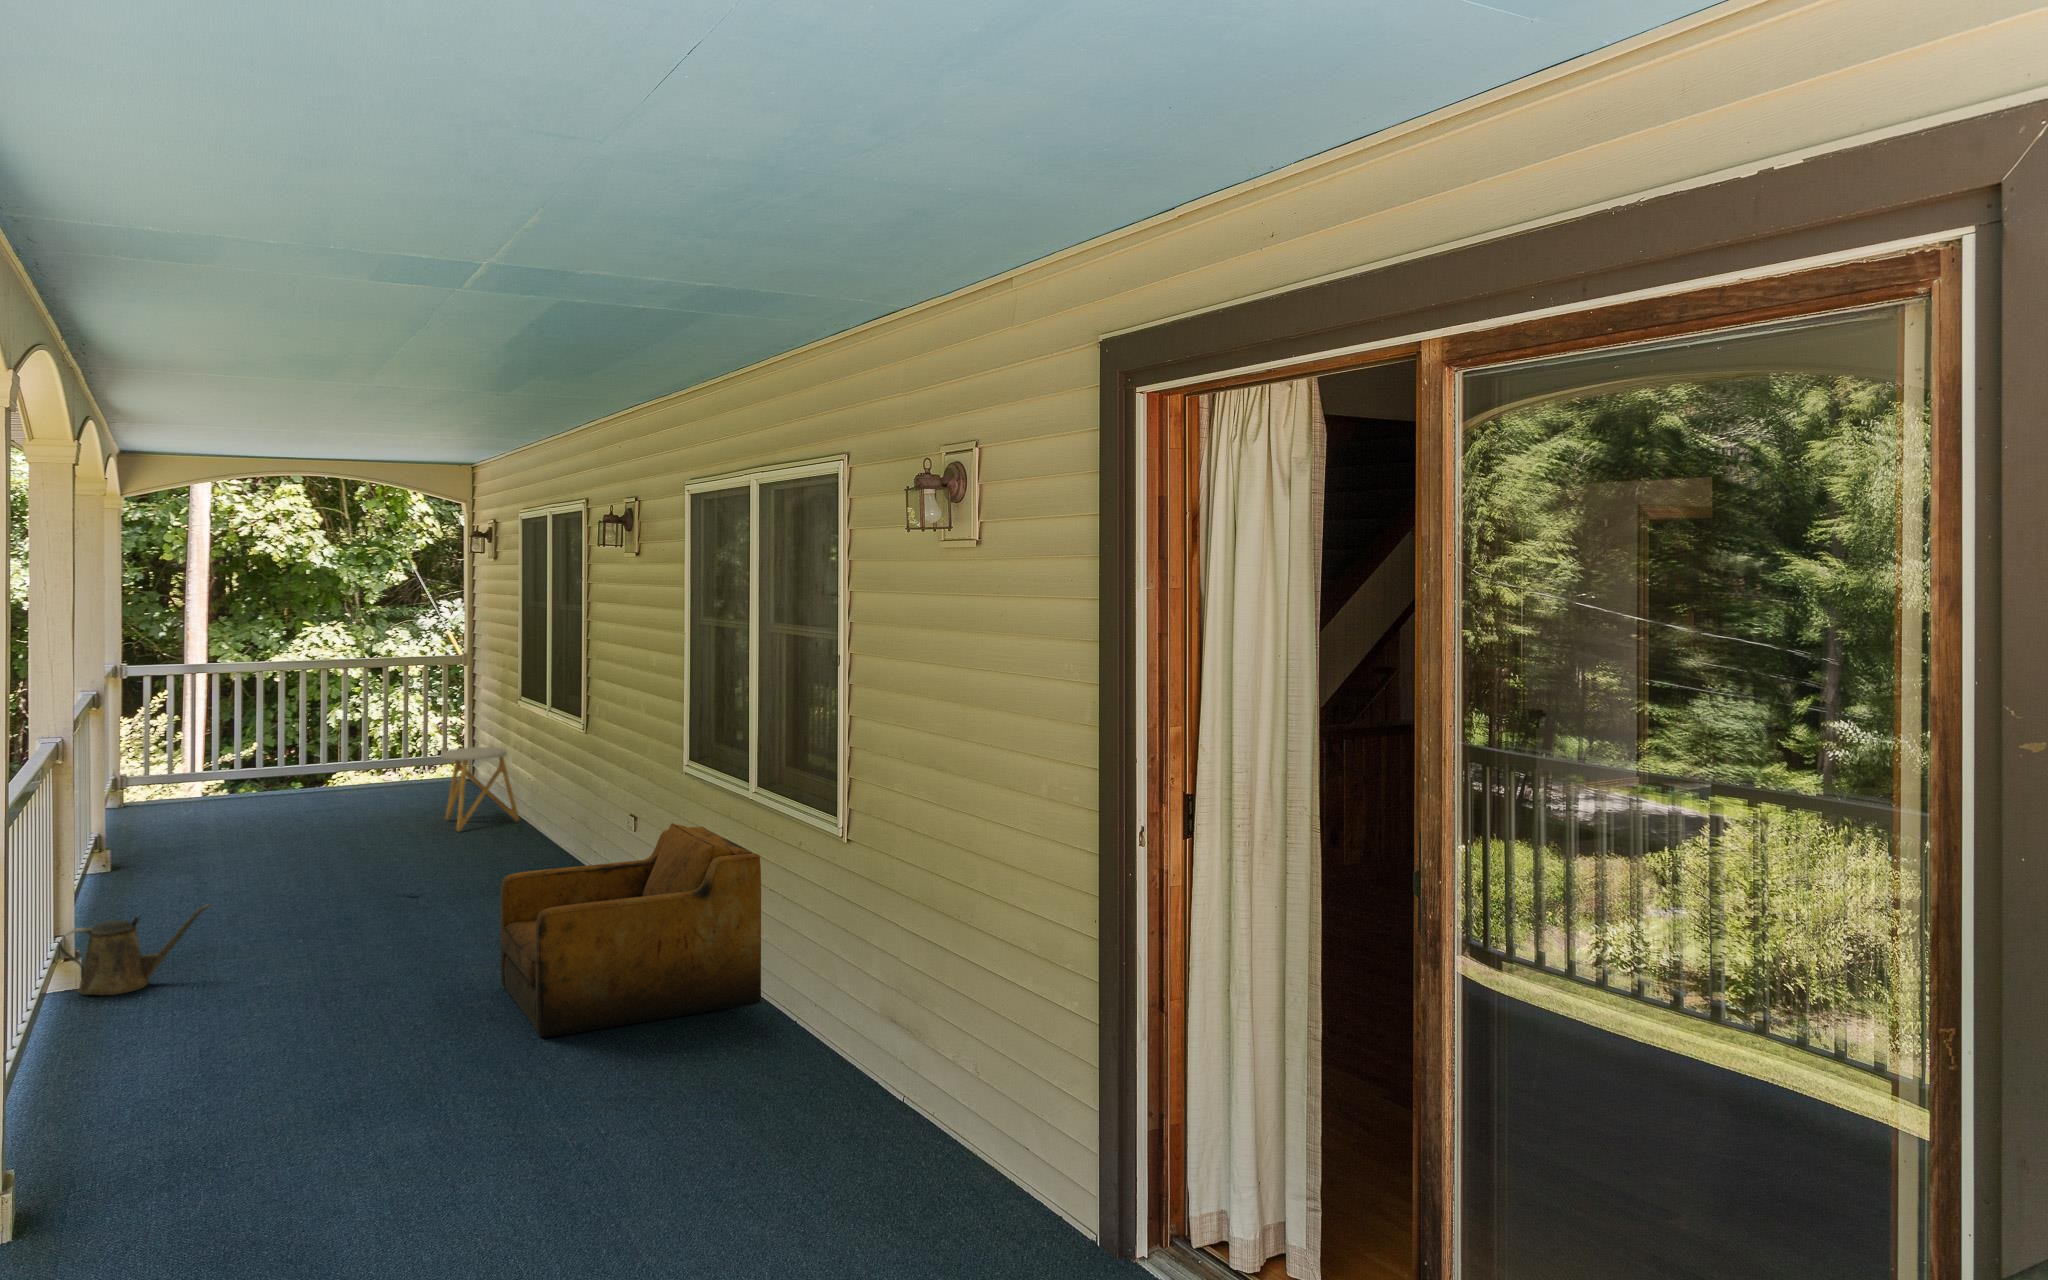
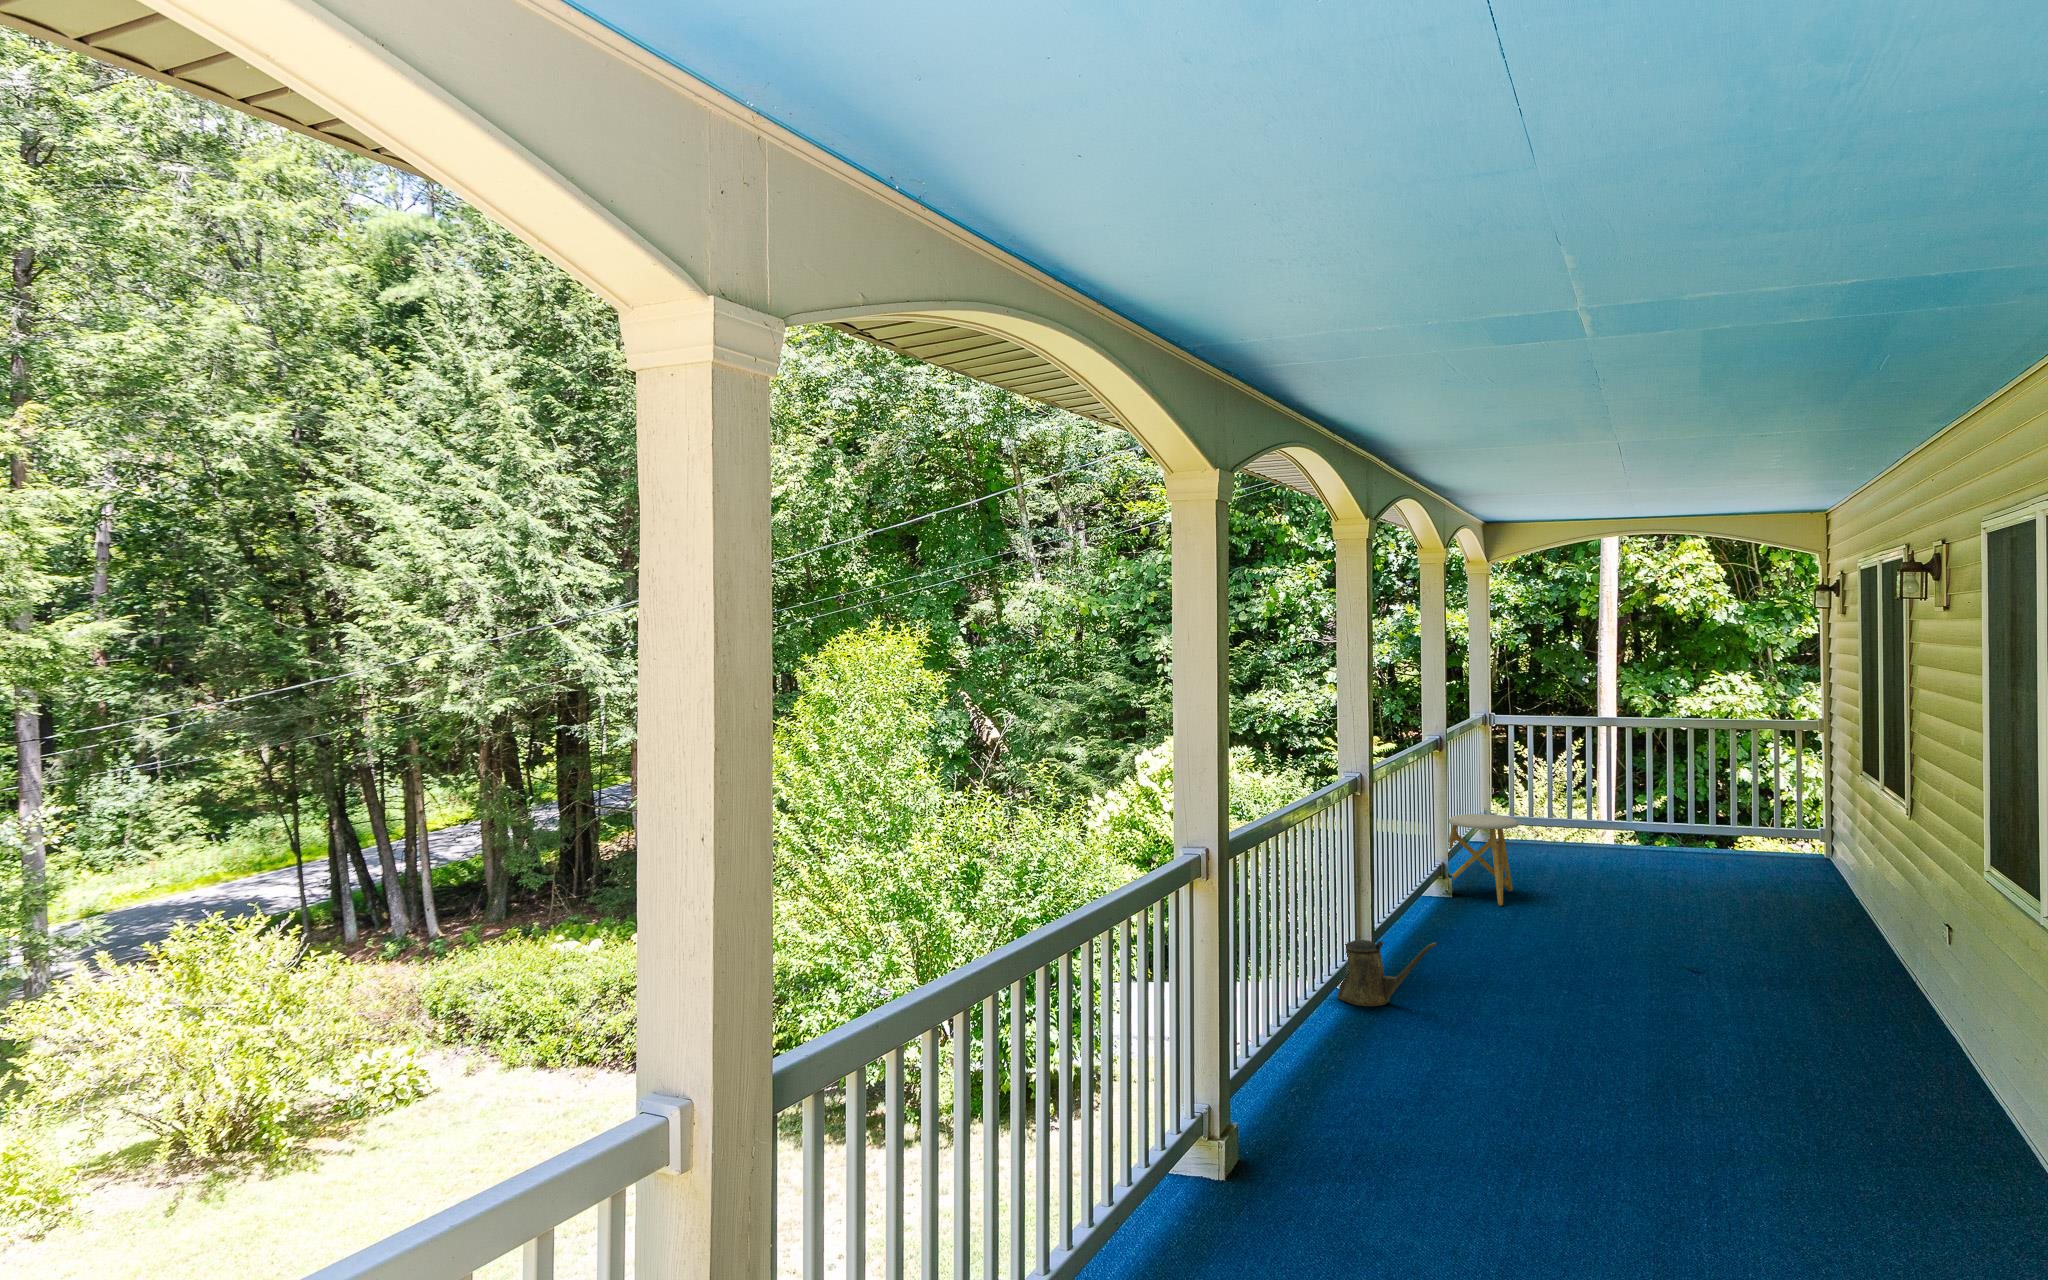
stool: present [441,747,519,831] -> present [1449,814,1518,906]
armchair: present [500,823,761,1038] -> none [1677,959,2013,1238]

